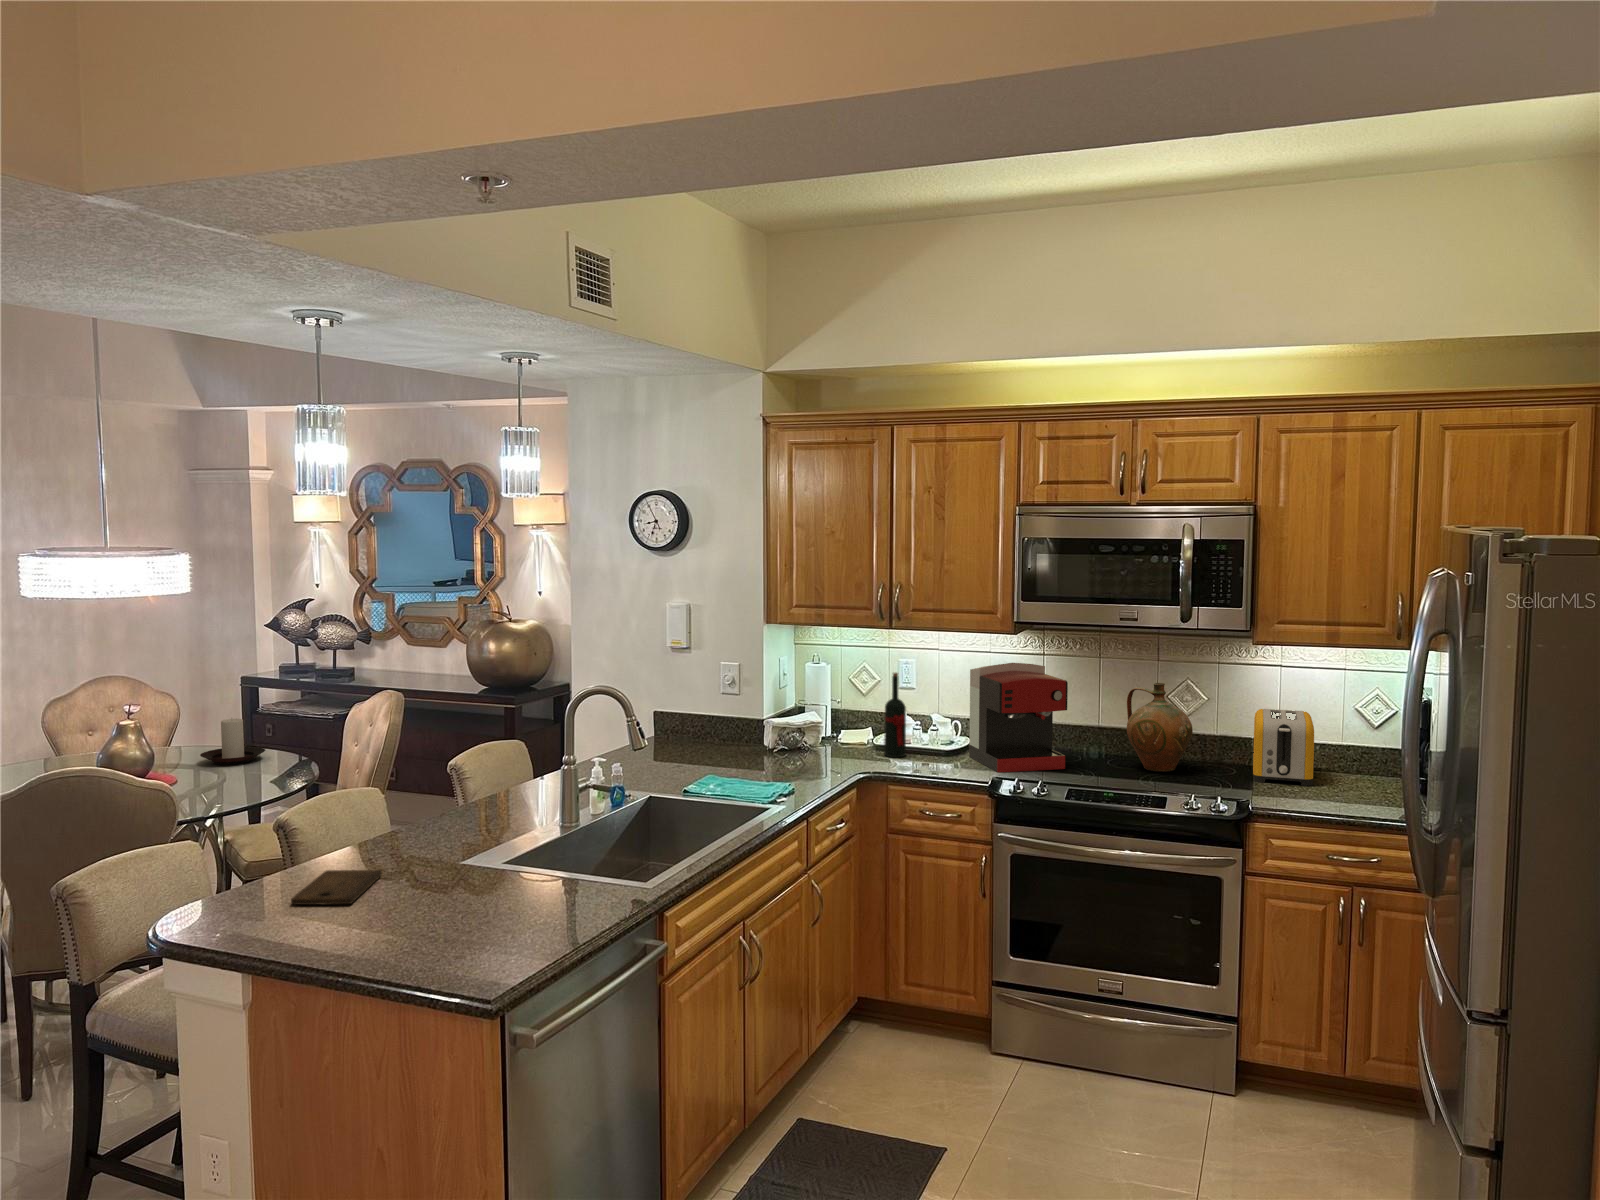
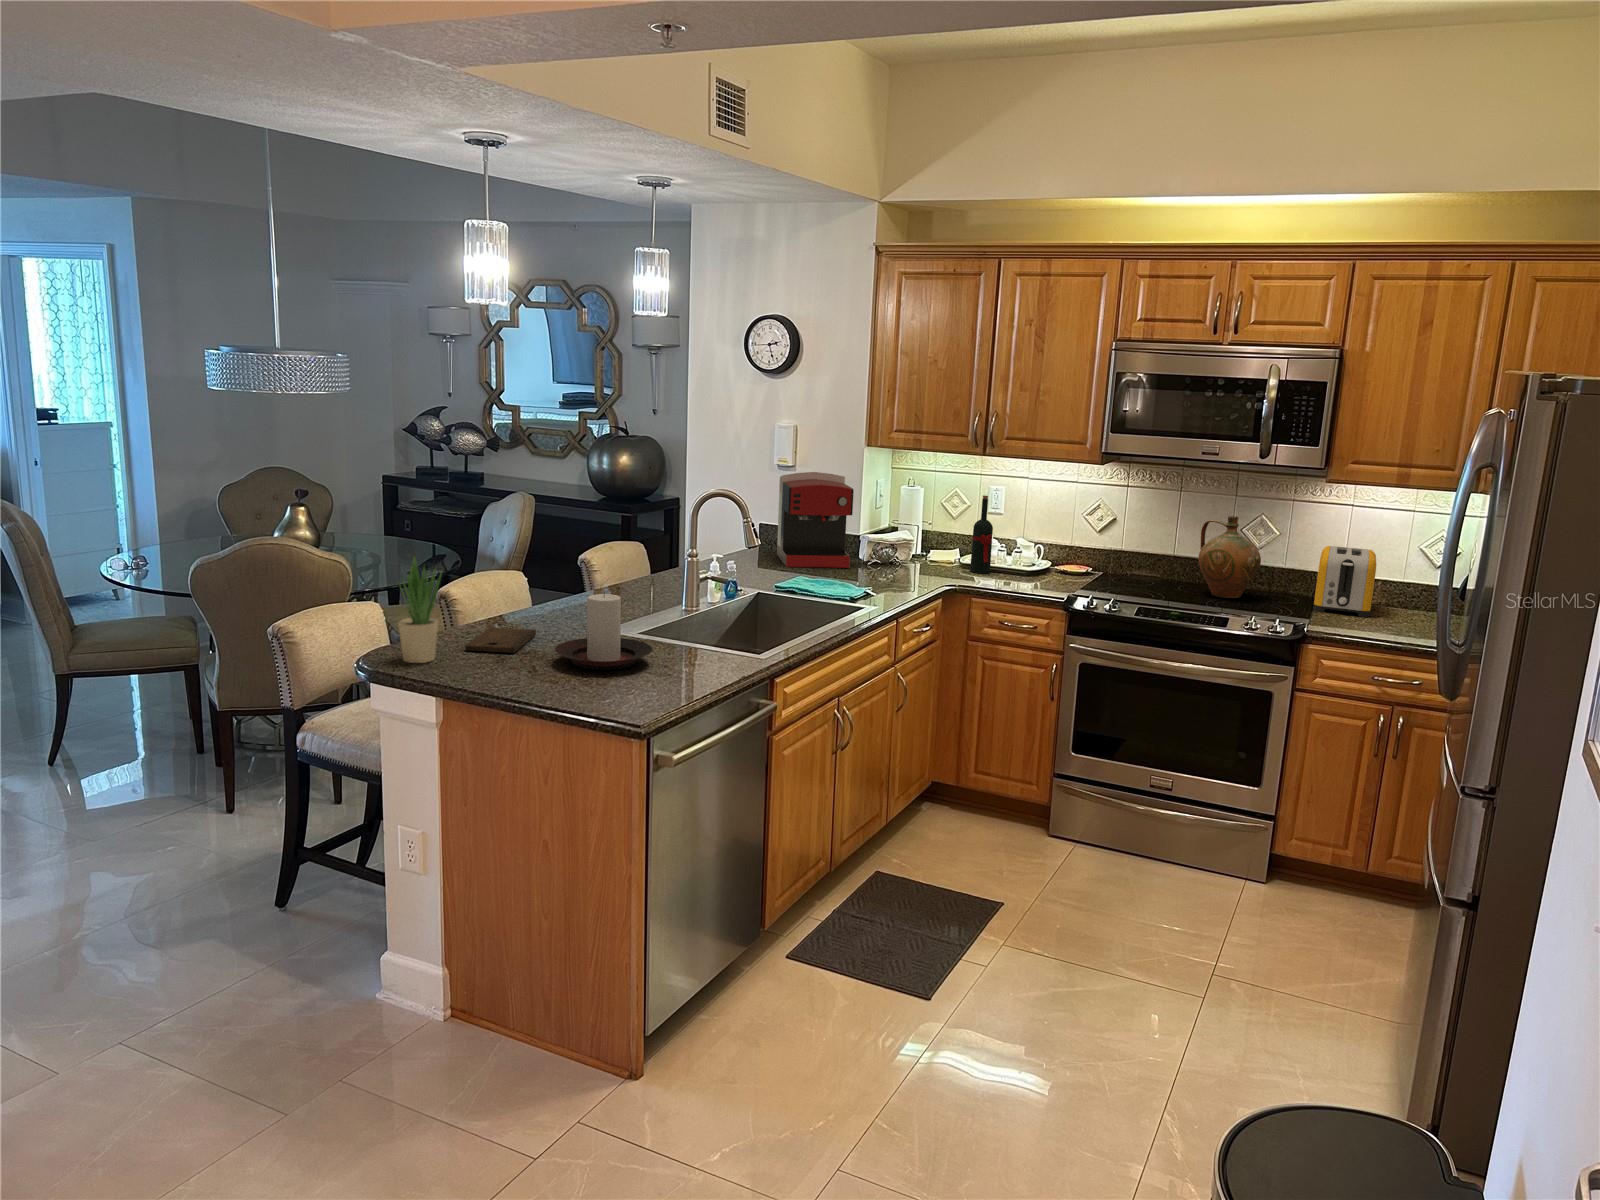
coffee maker: present [969,663,1068,773] -> present [777,472,854,568]
candle holder: present [200,719,265,765] -> present [555,593,652,670]
potted plant: none [203,793,262,929] -> present [398,554,442,663]

